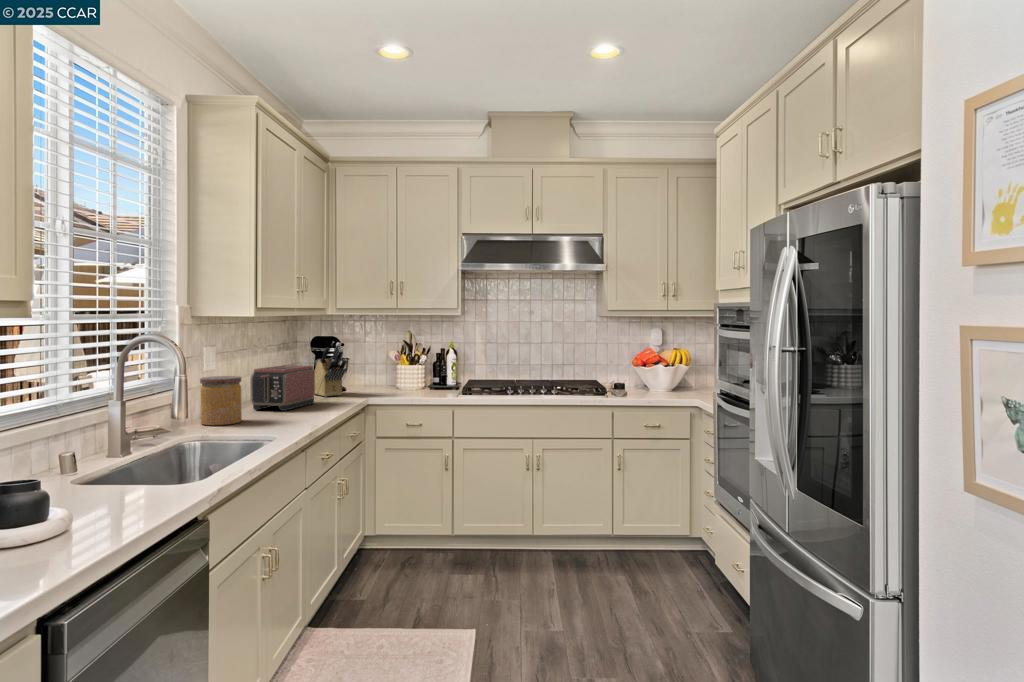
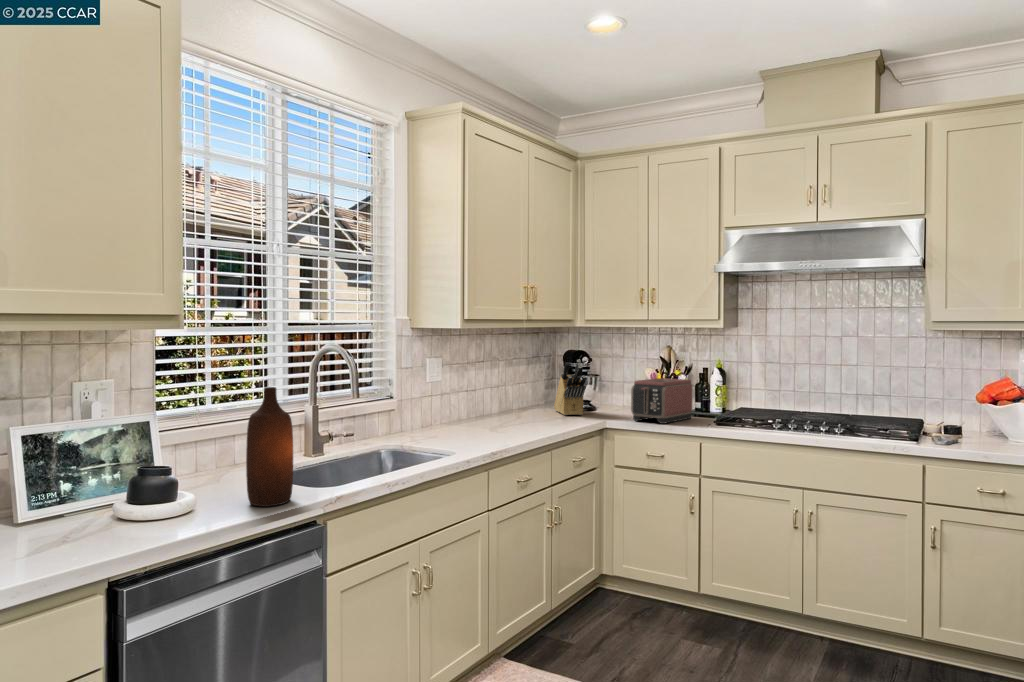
toaster: present [250,365,315,411] -> present [631,378,692,424]
bottle: none [112,376,167,505] -> present [246,387,293,507]
jar: present [200,376,242,425] -> none [418,389,455,437]

